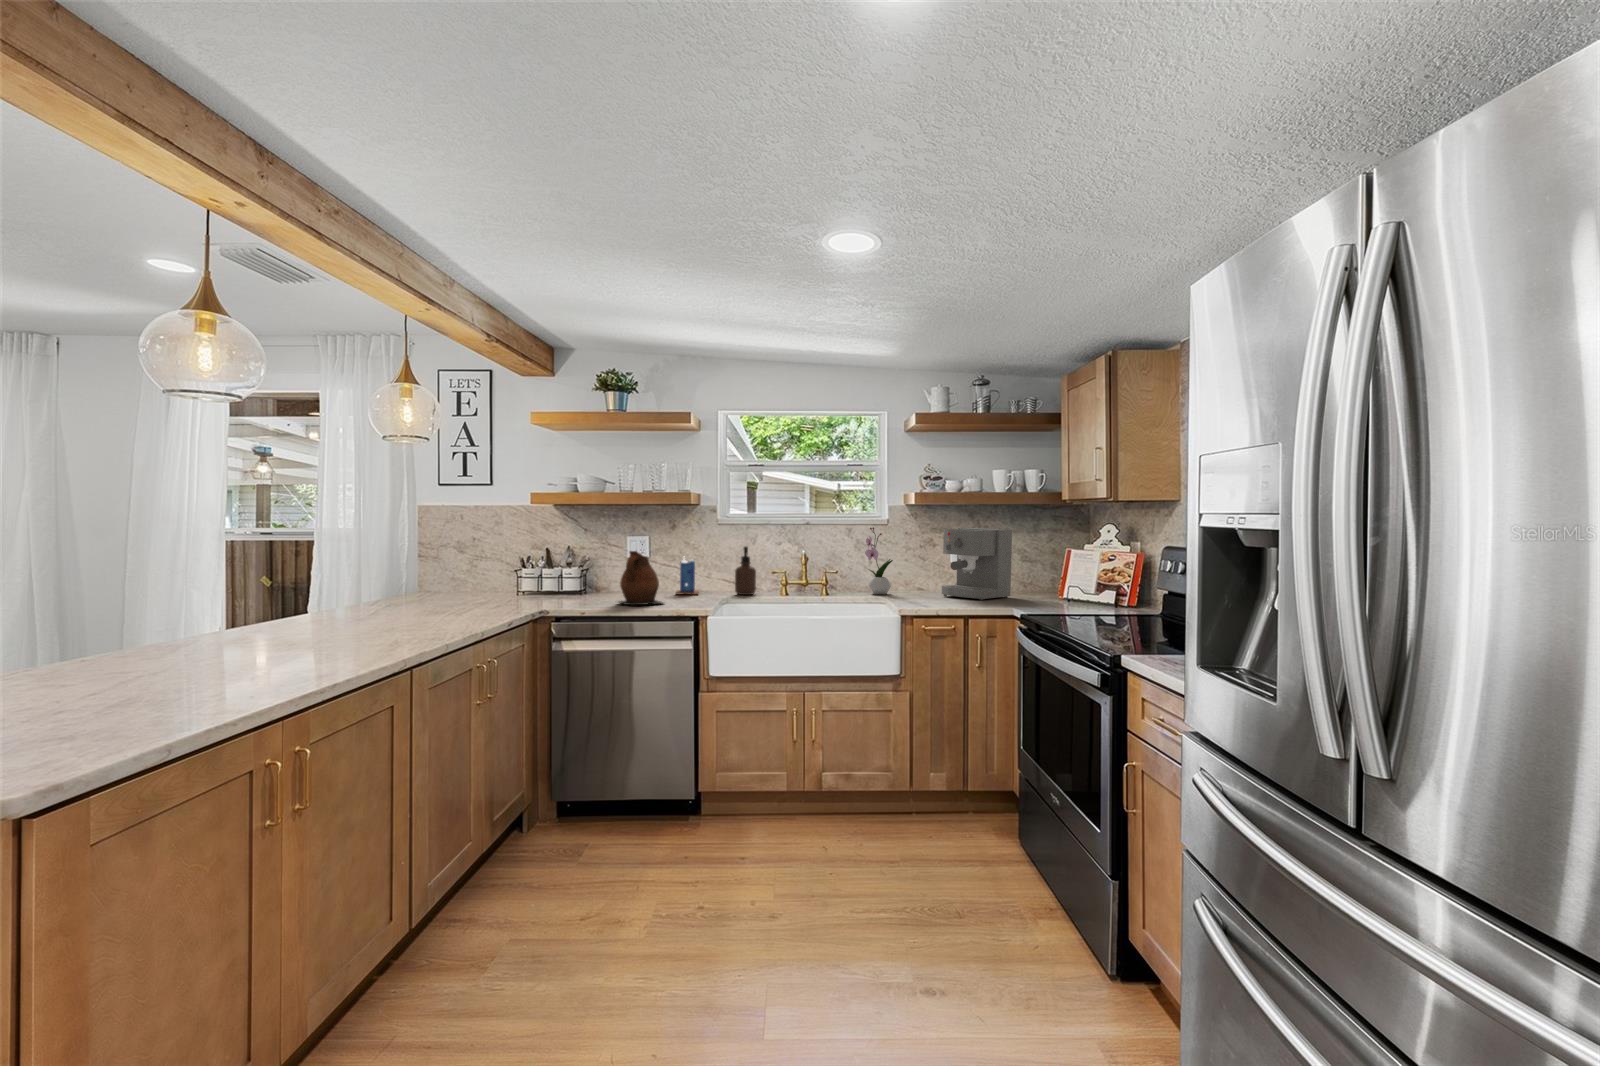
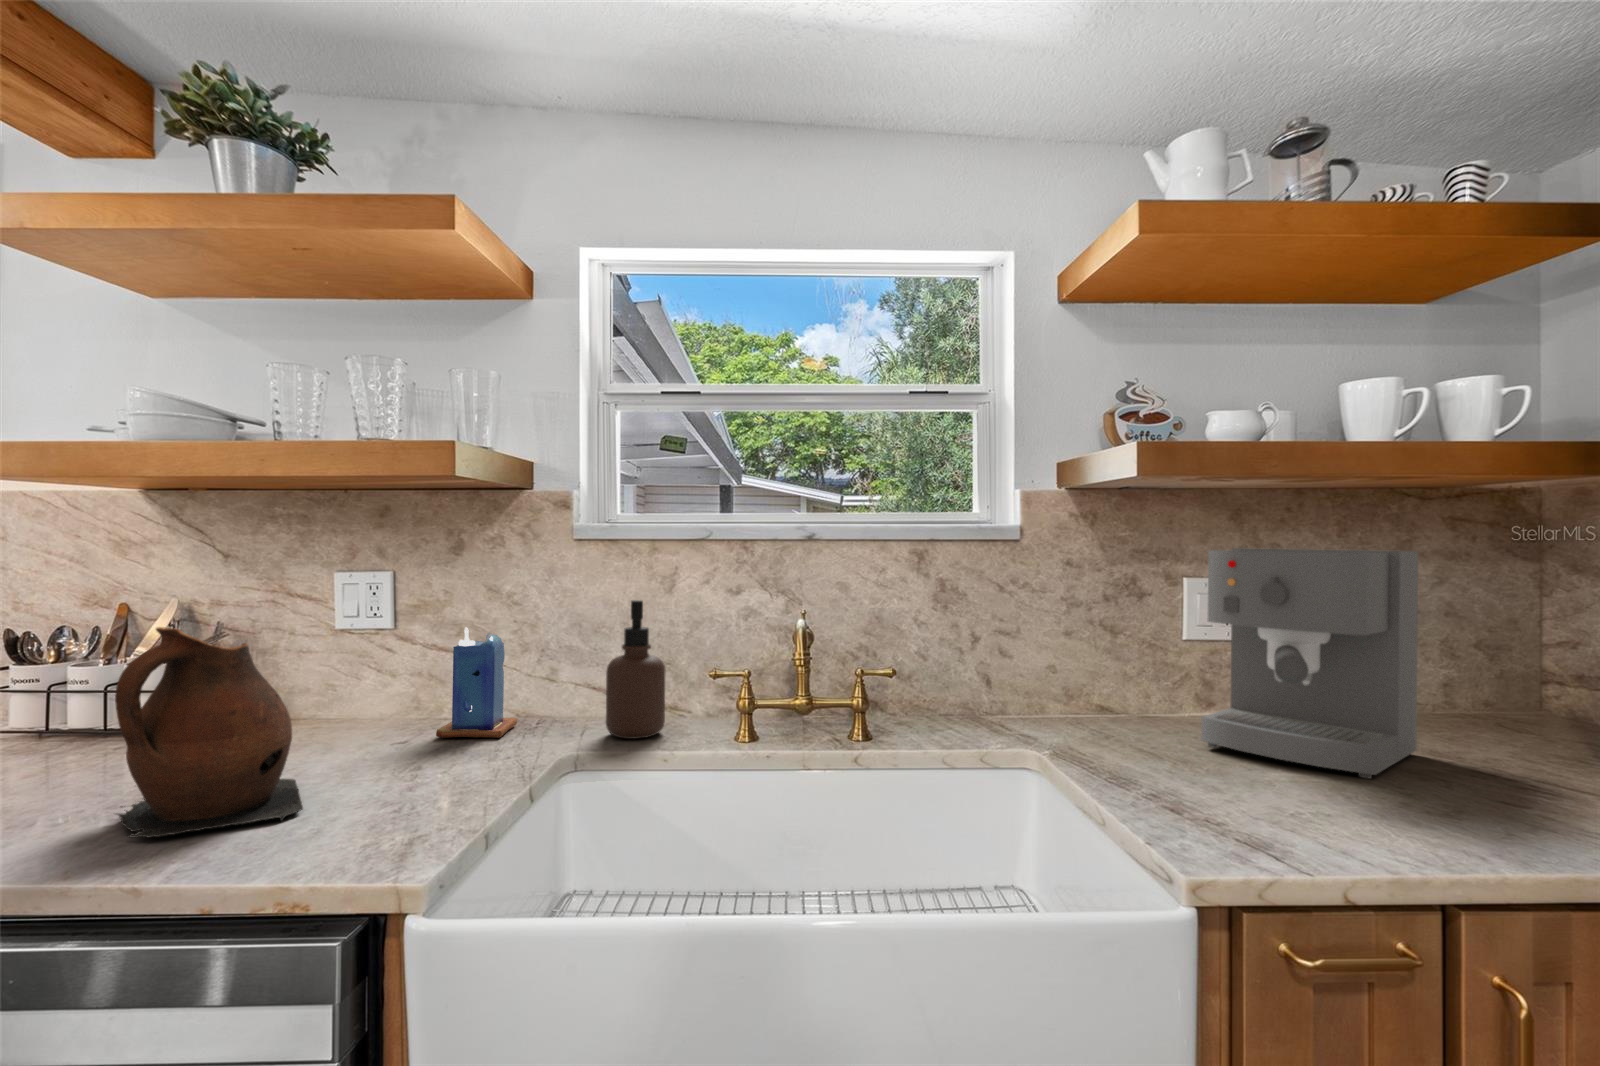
flower arrangement: present [865,527,893,594] -> none [966,547,1049,733]

